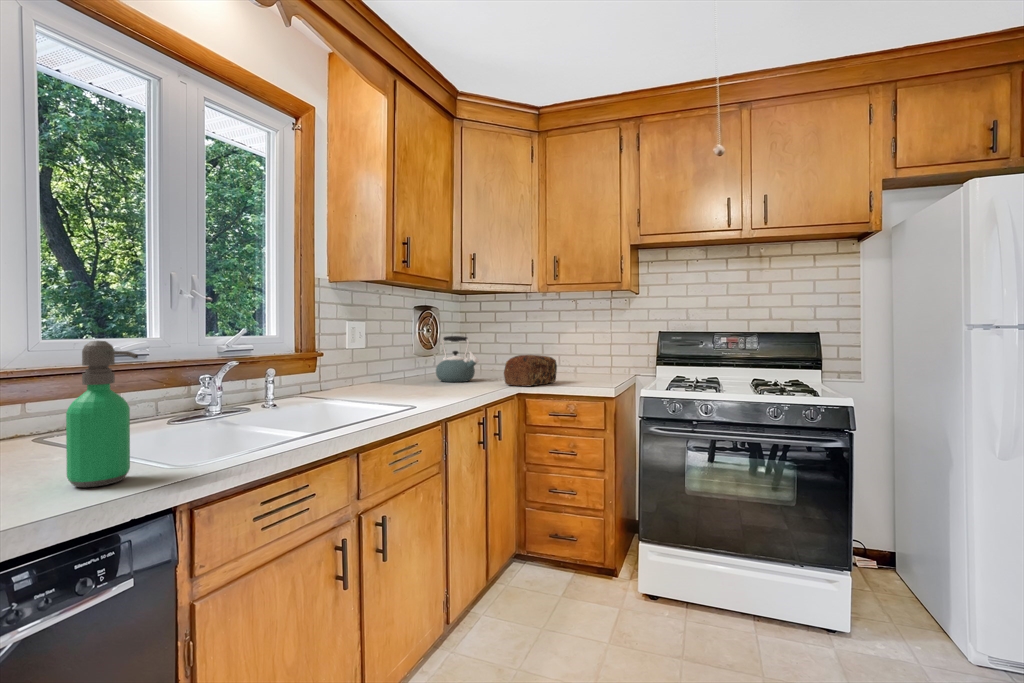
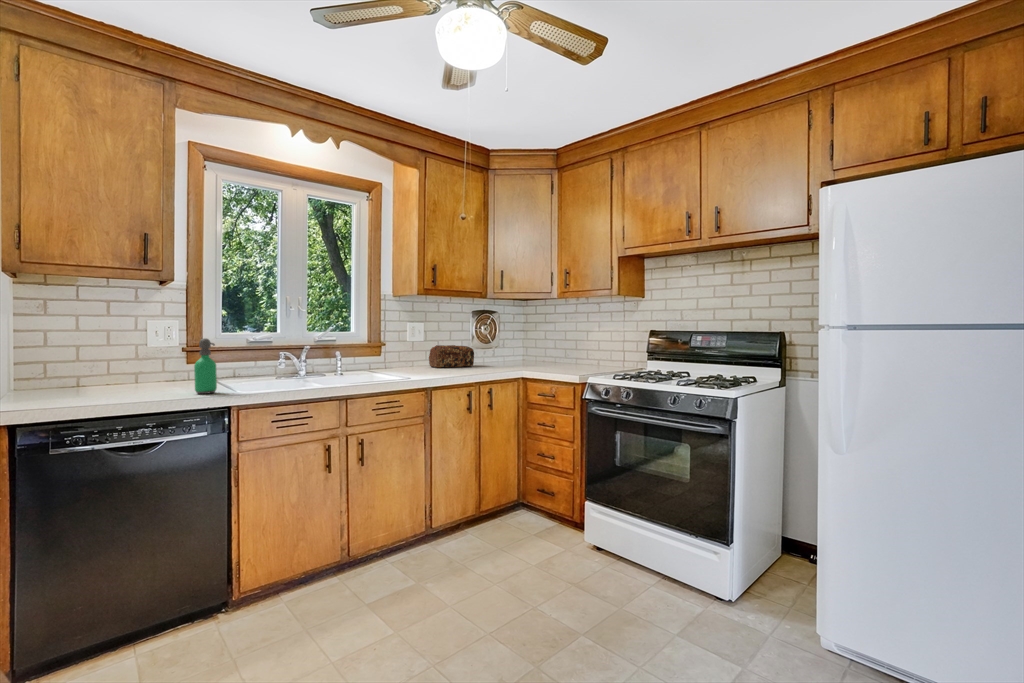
kettle: present [436,336,479,382] -> none [484,331,512,366]
bread loaf: present [504,355,557,387] -> present [429,345,474,368]

